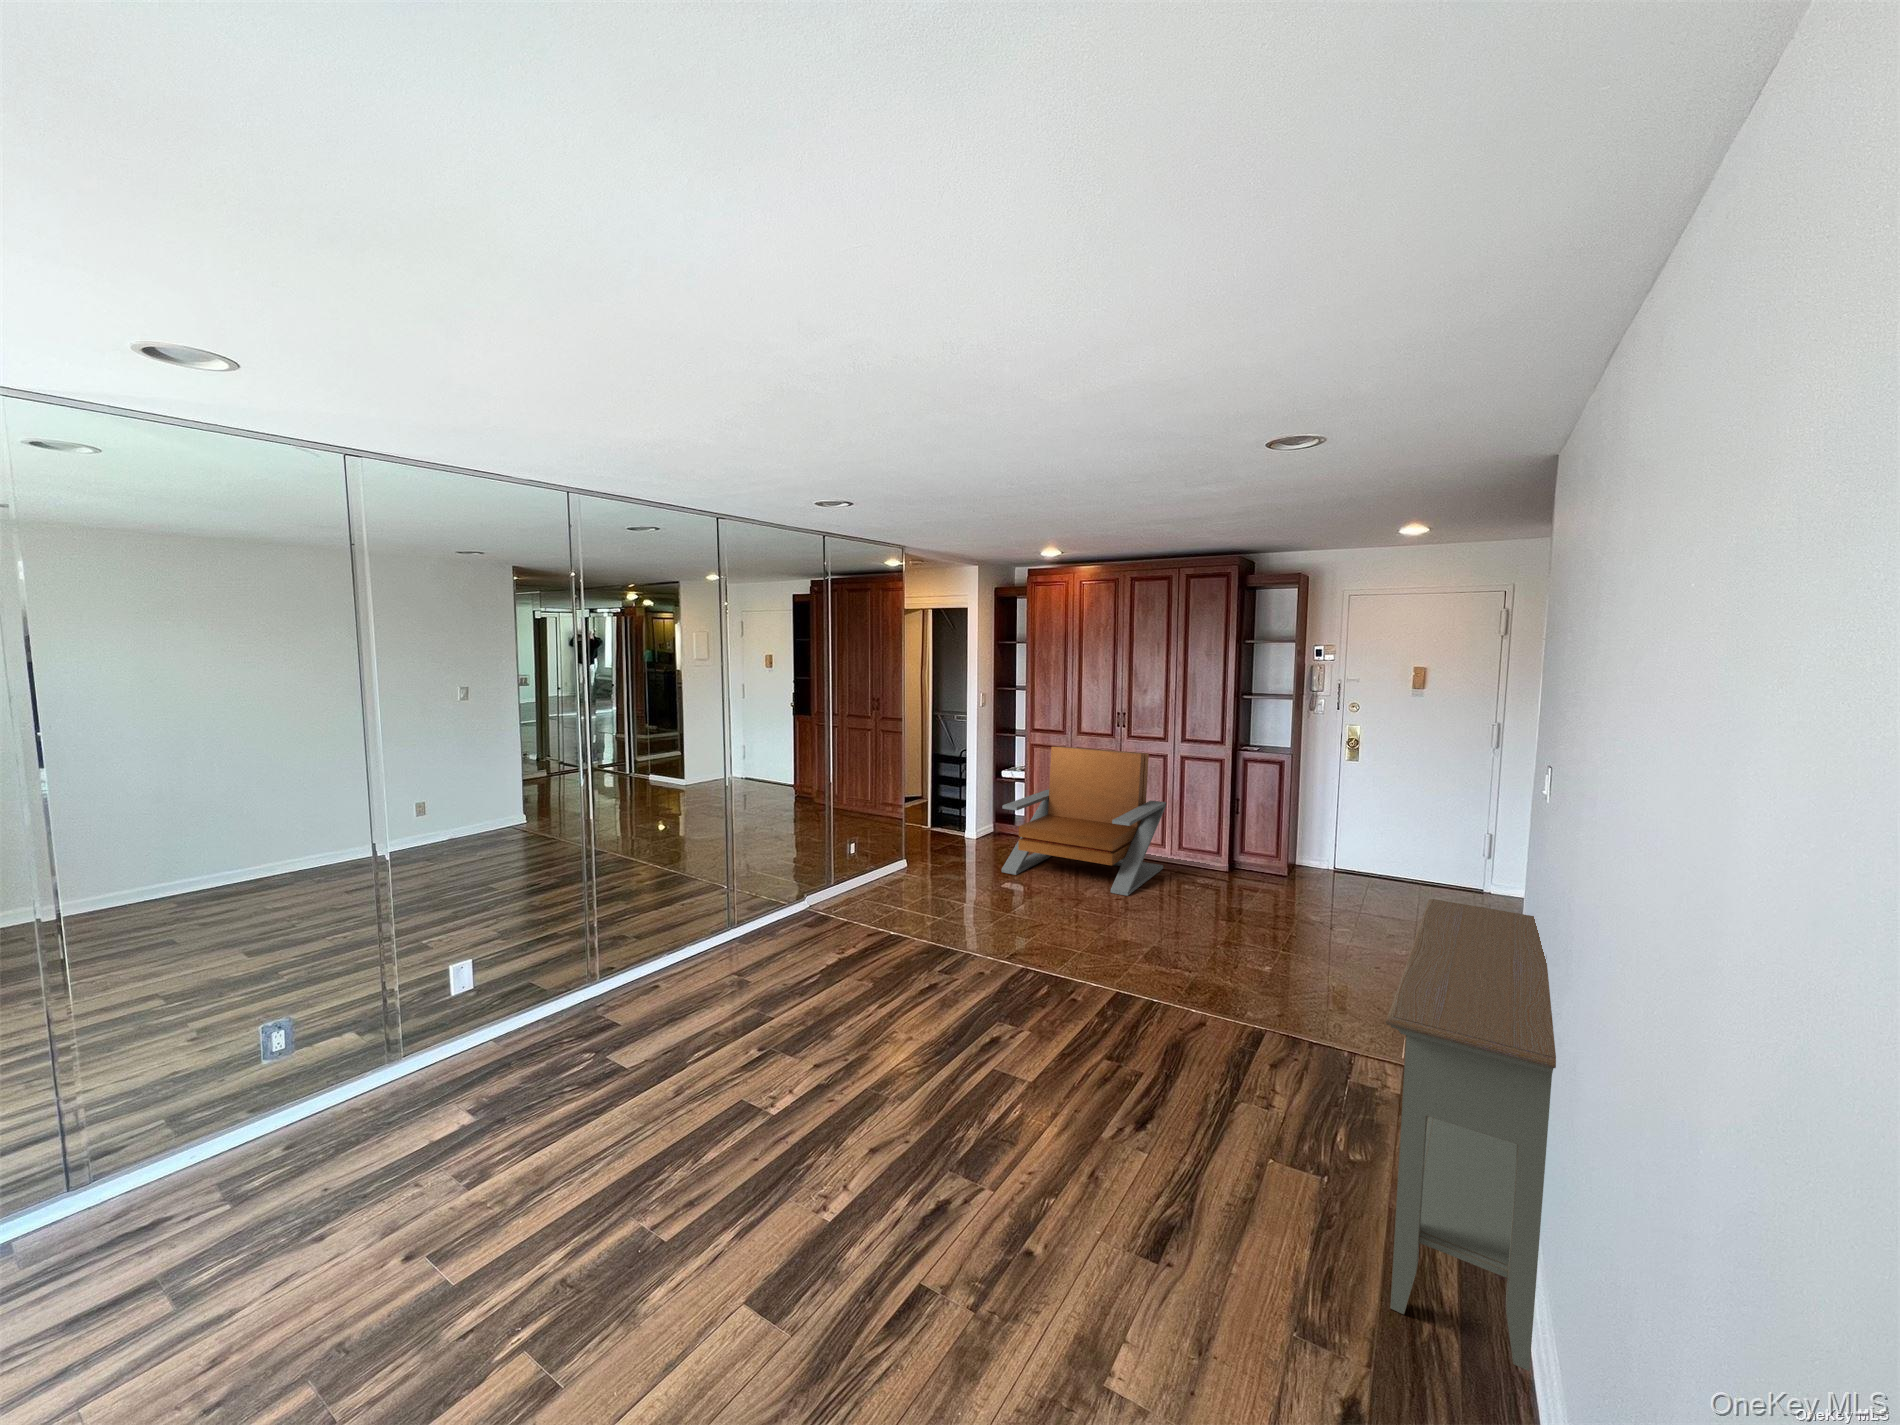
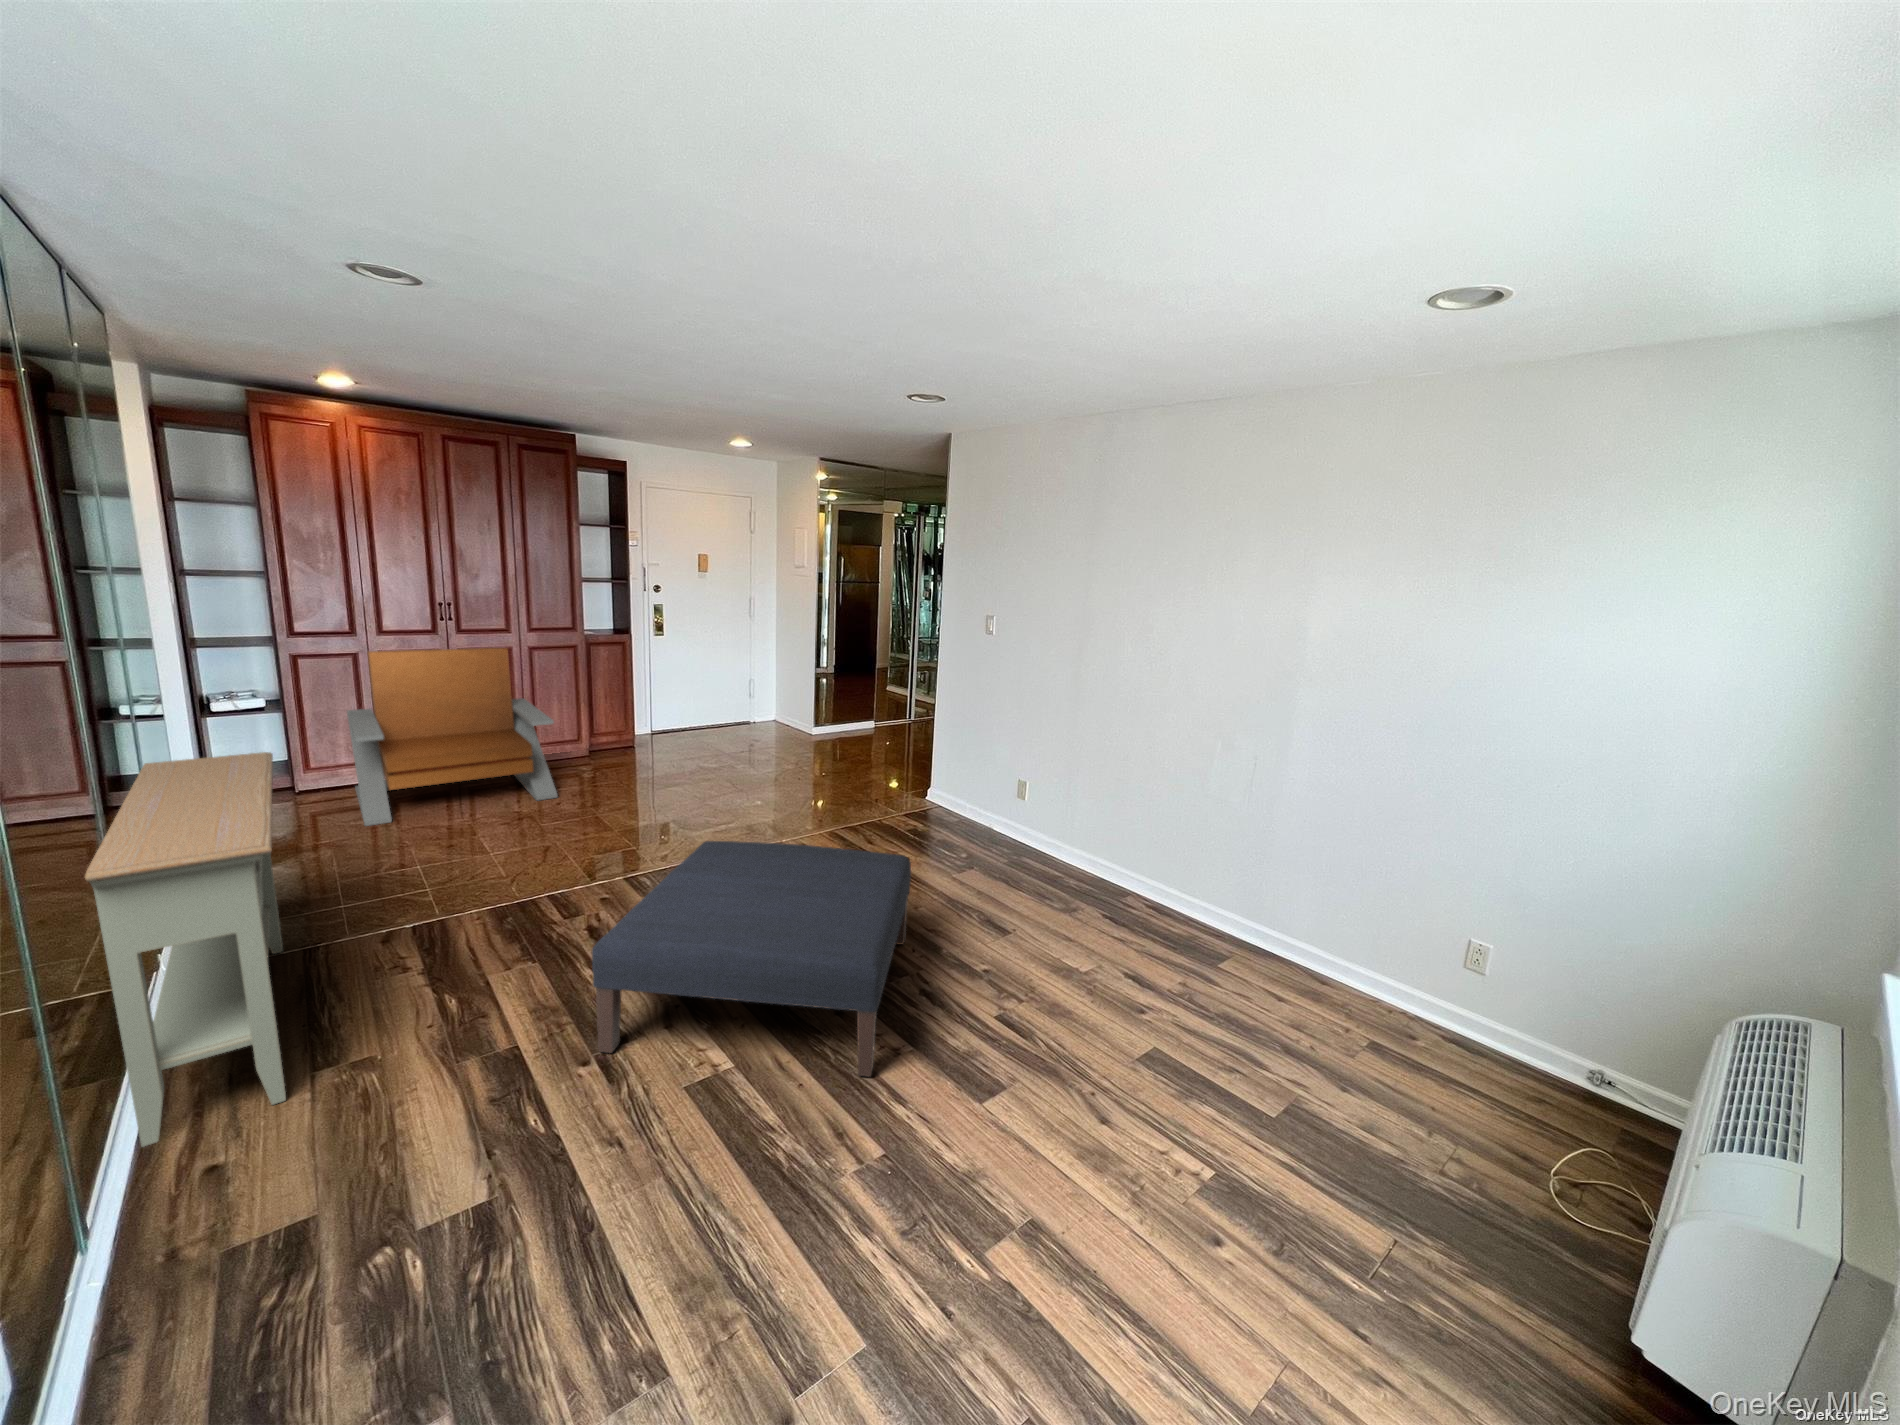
console table: present [1386,899,1556,1371] -> present [85,752,286,1147]
ottoman: none [765,943,1052,1199] -> present [592,841,911,1076]

